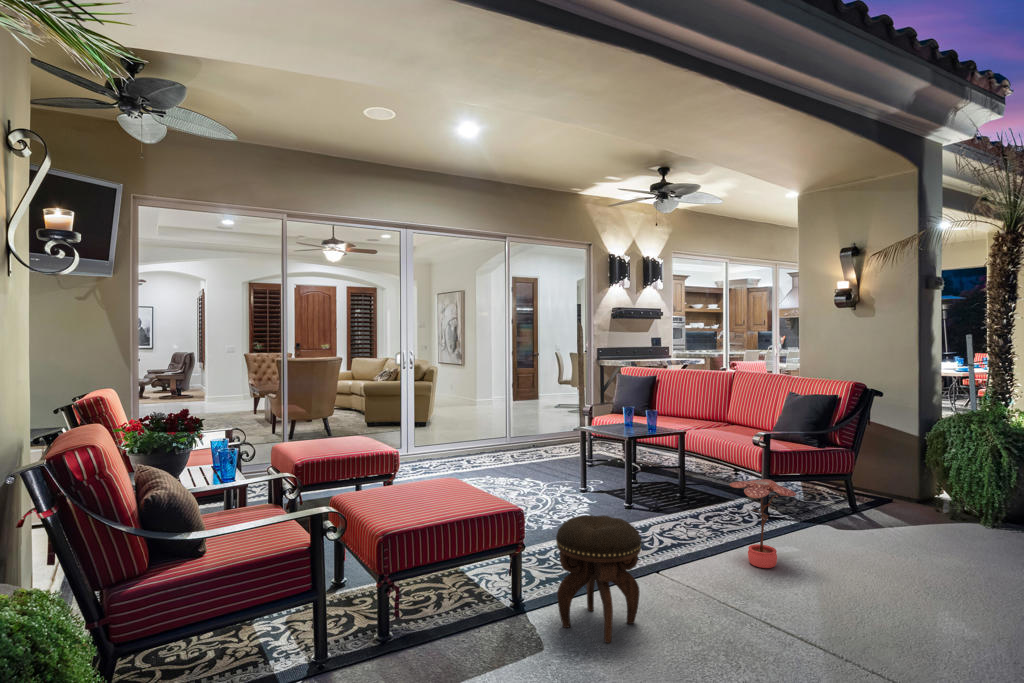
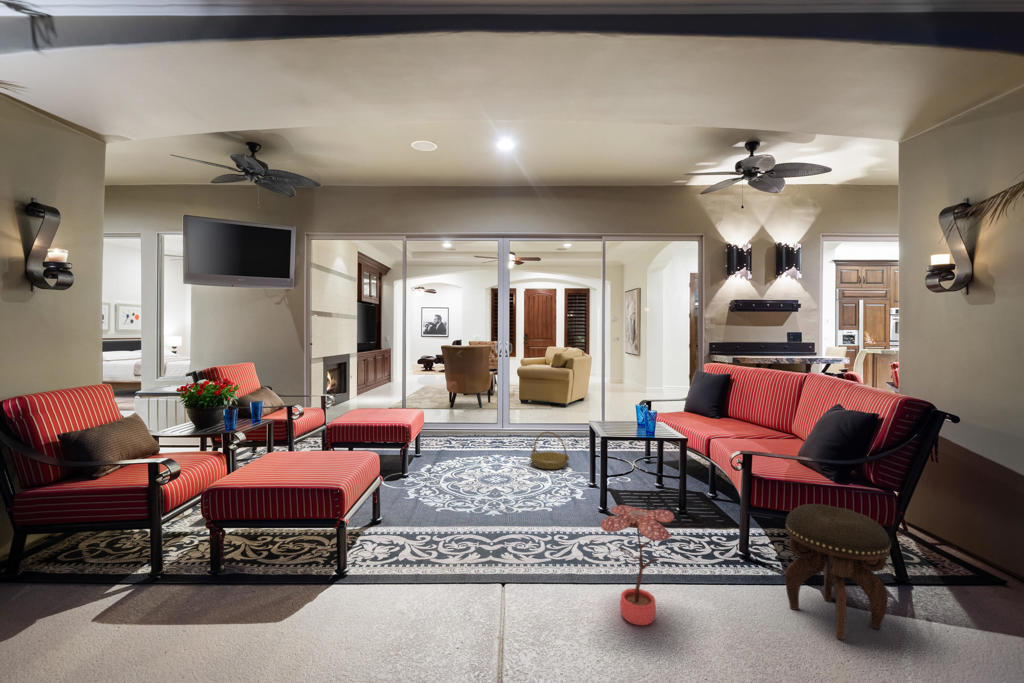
basket: none [497,448,539,488] -> present [530,431,569,469]
footstool: present [556,515,642,643] -> present [785,504,891,640]

